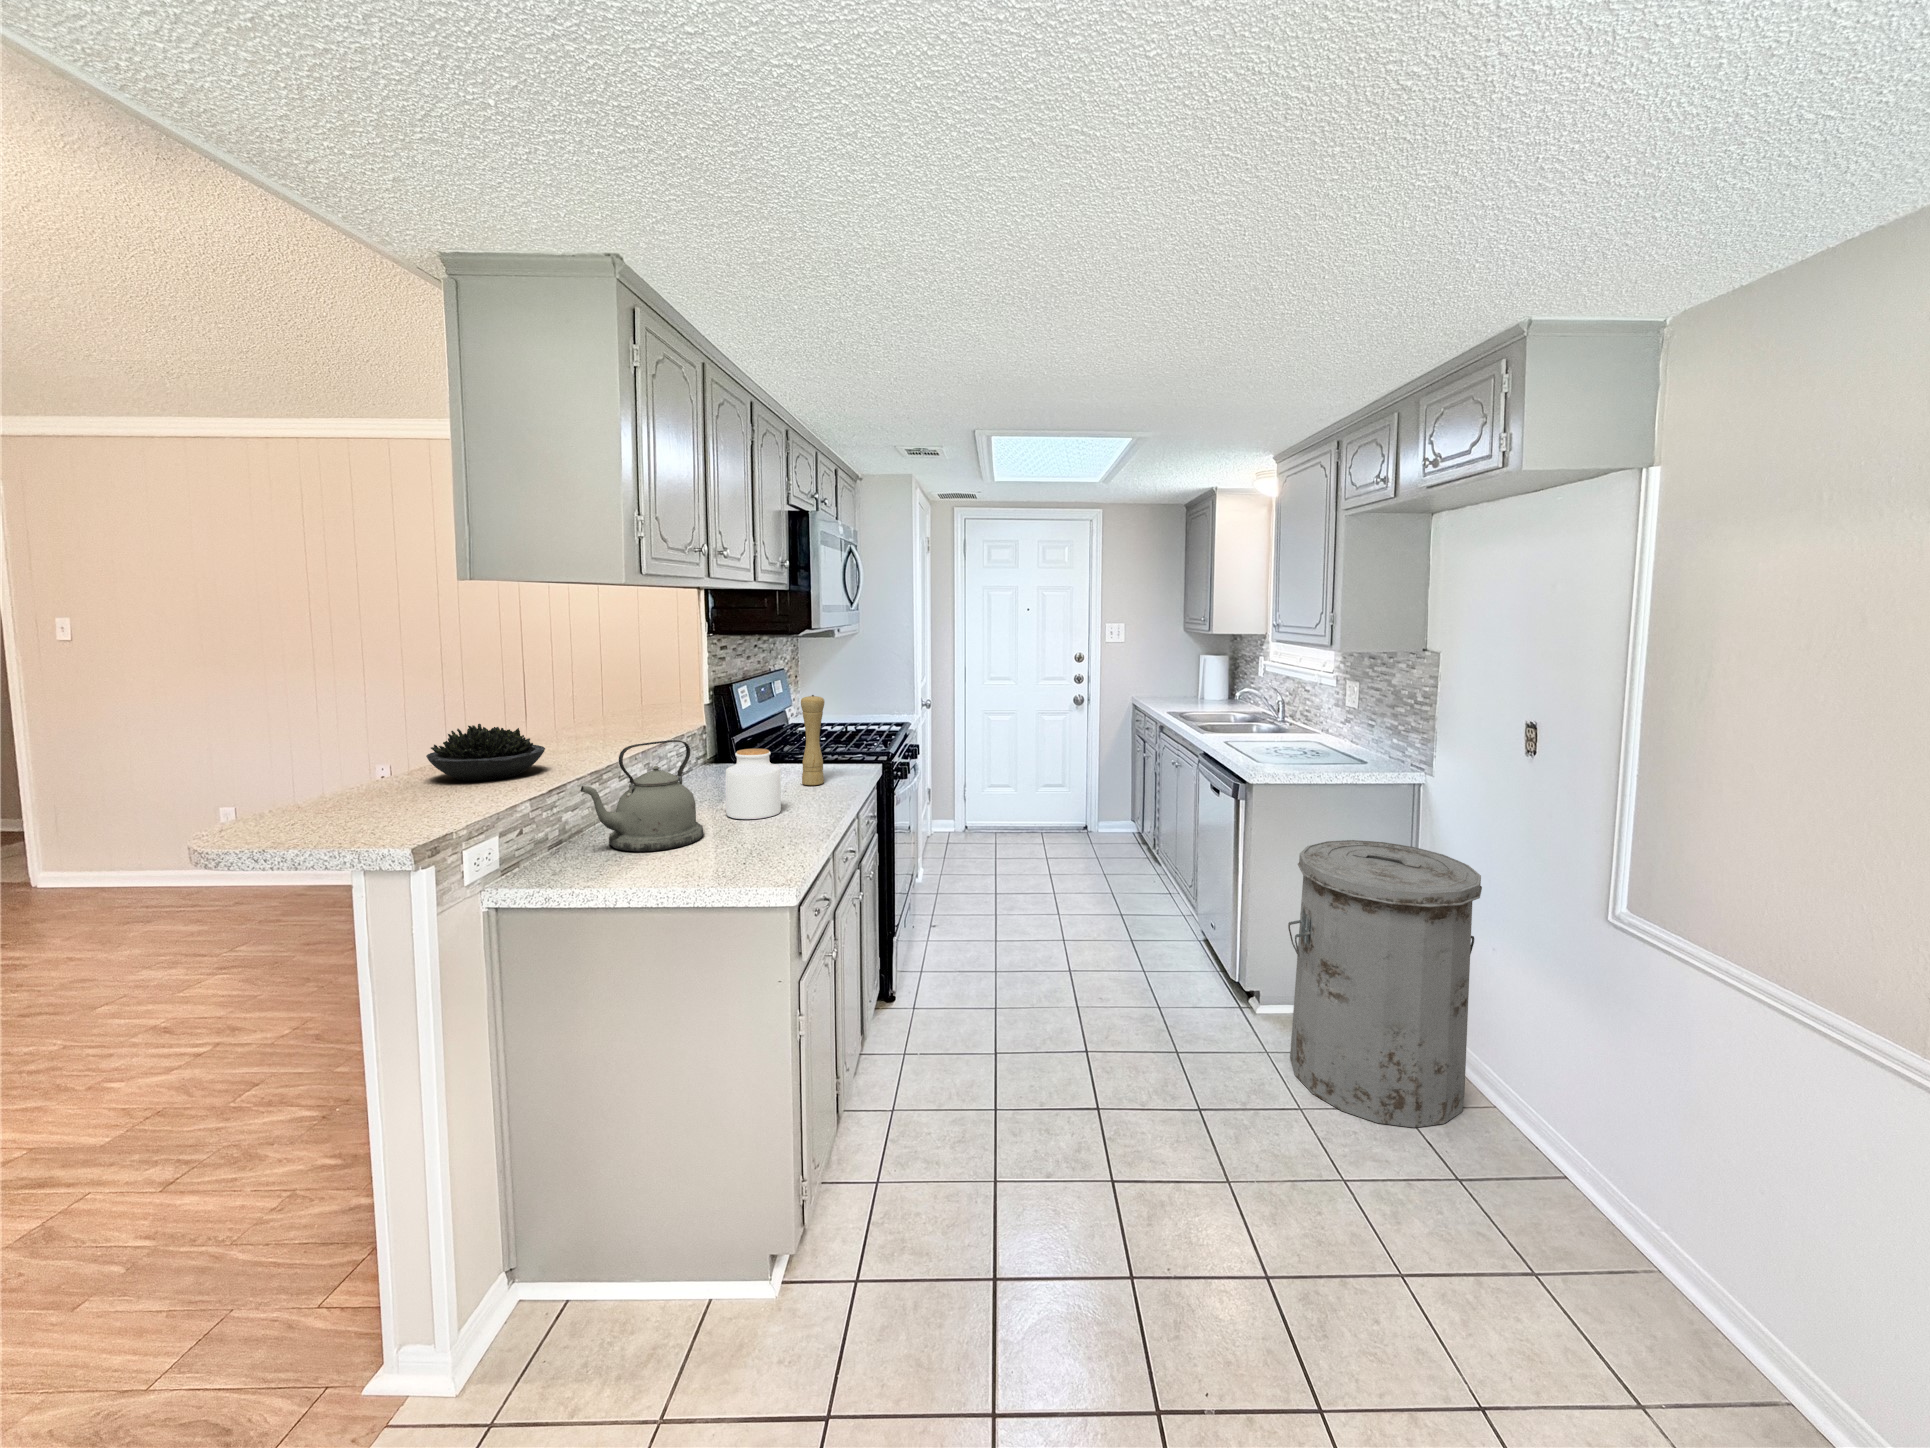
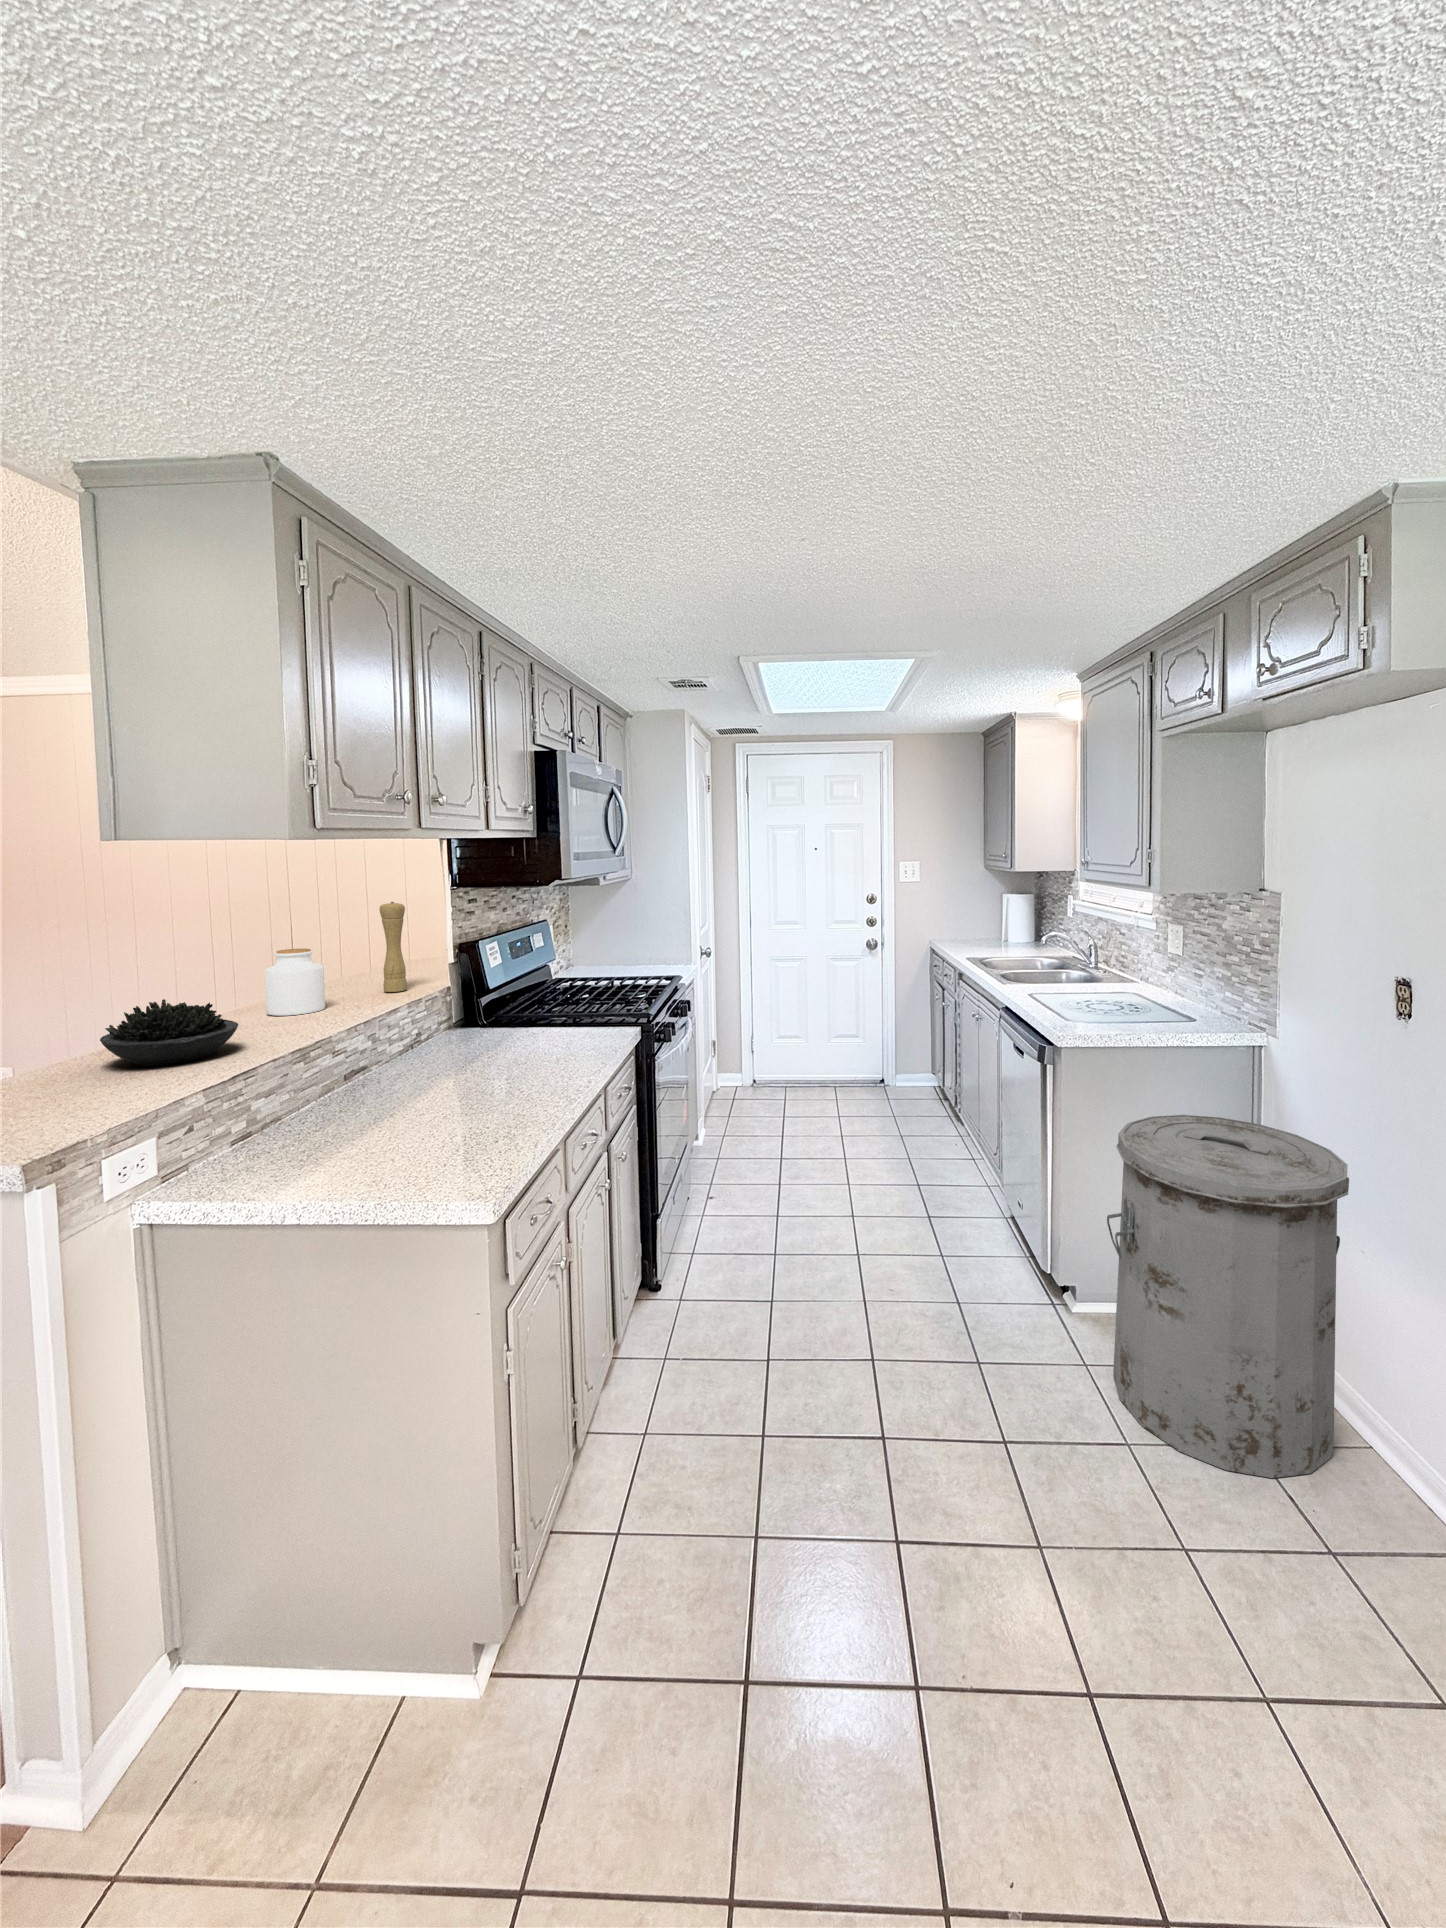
pepper mill: present [801,695,824,785] -> present [379,902,407,992]
kettle: present [580,740,704,851] -> none [260,1015,411,1148]
jar: present [726,749,781,819] -> present [265,949,325,1016]

